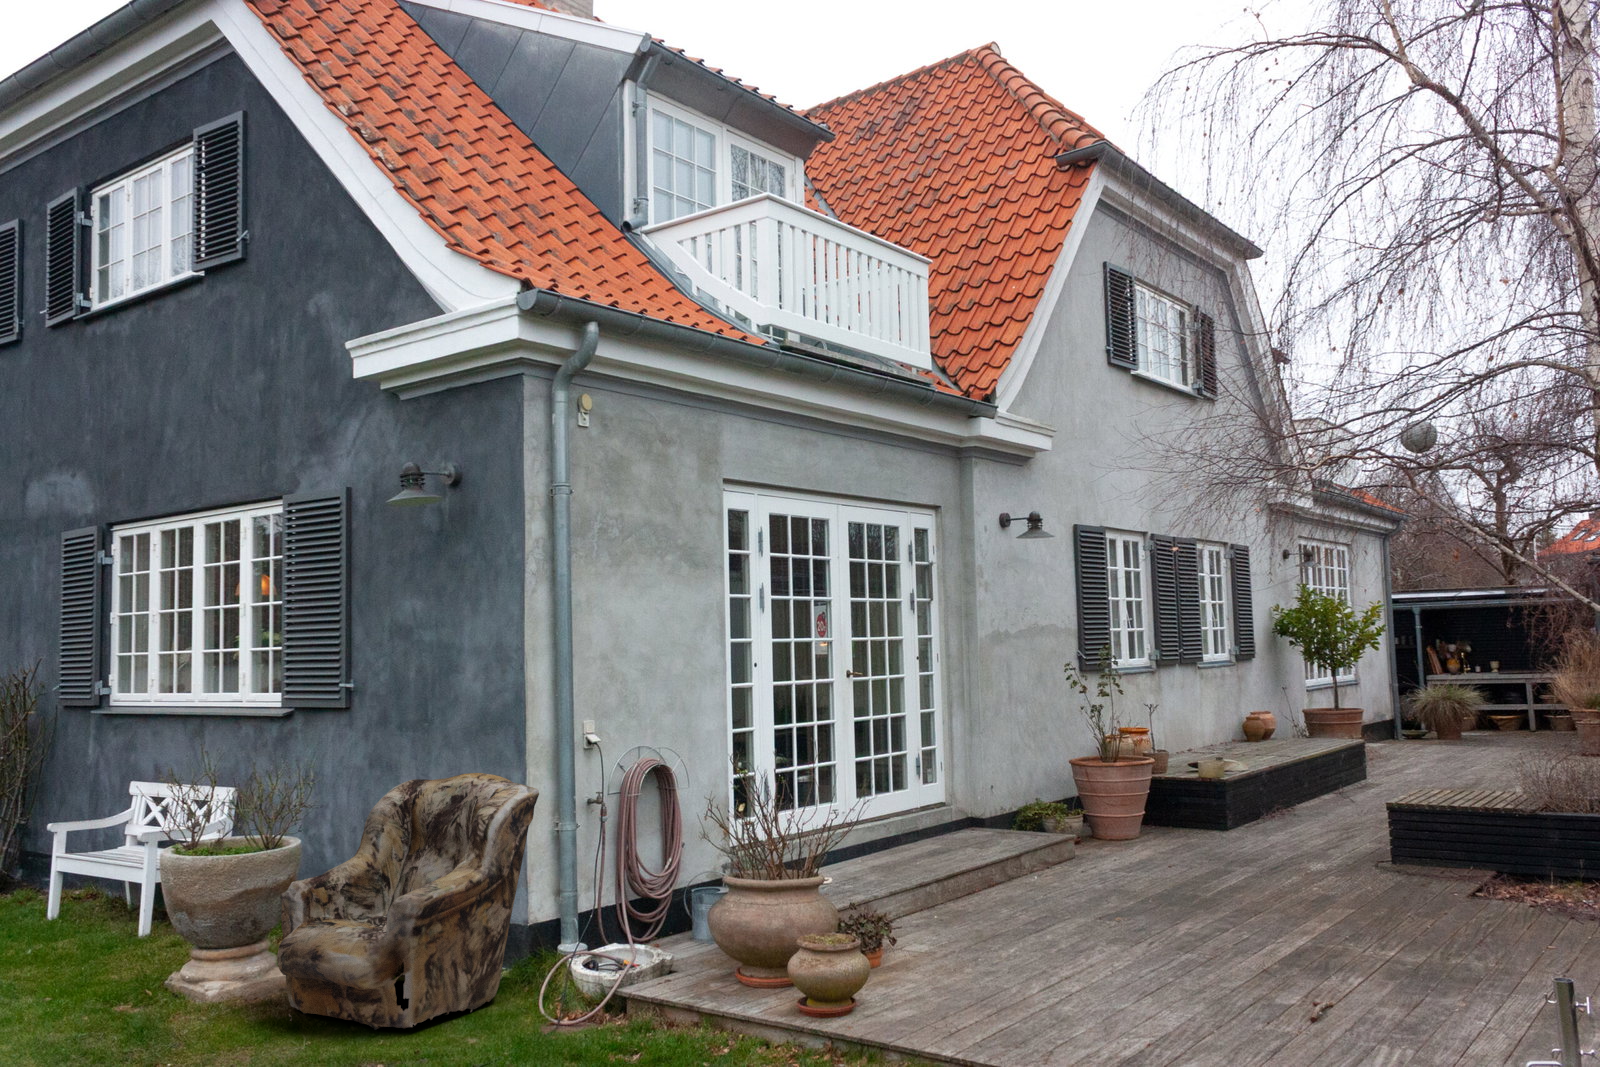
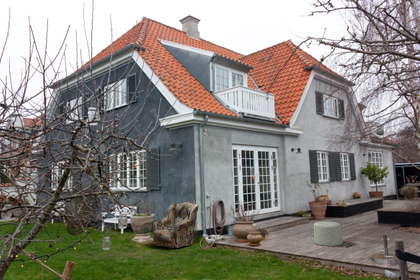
ottoman: none [1129,874,1274,1005] -> present [314,222,343,246]

